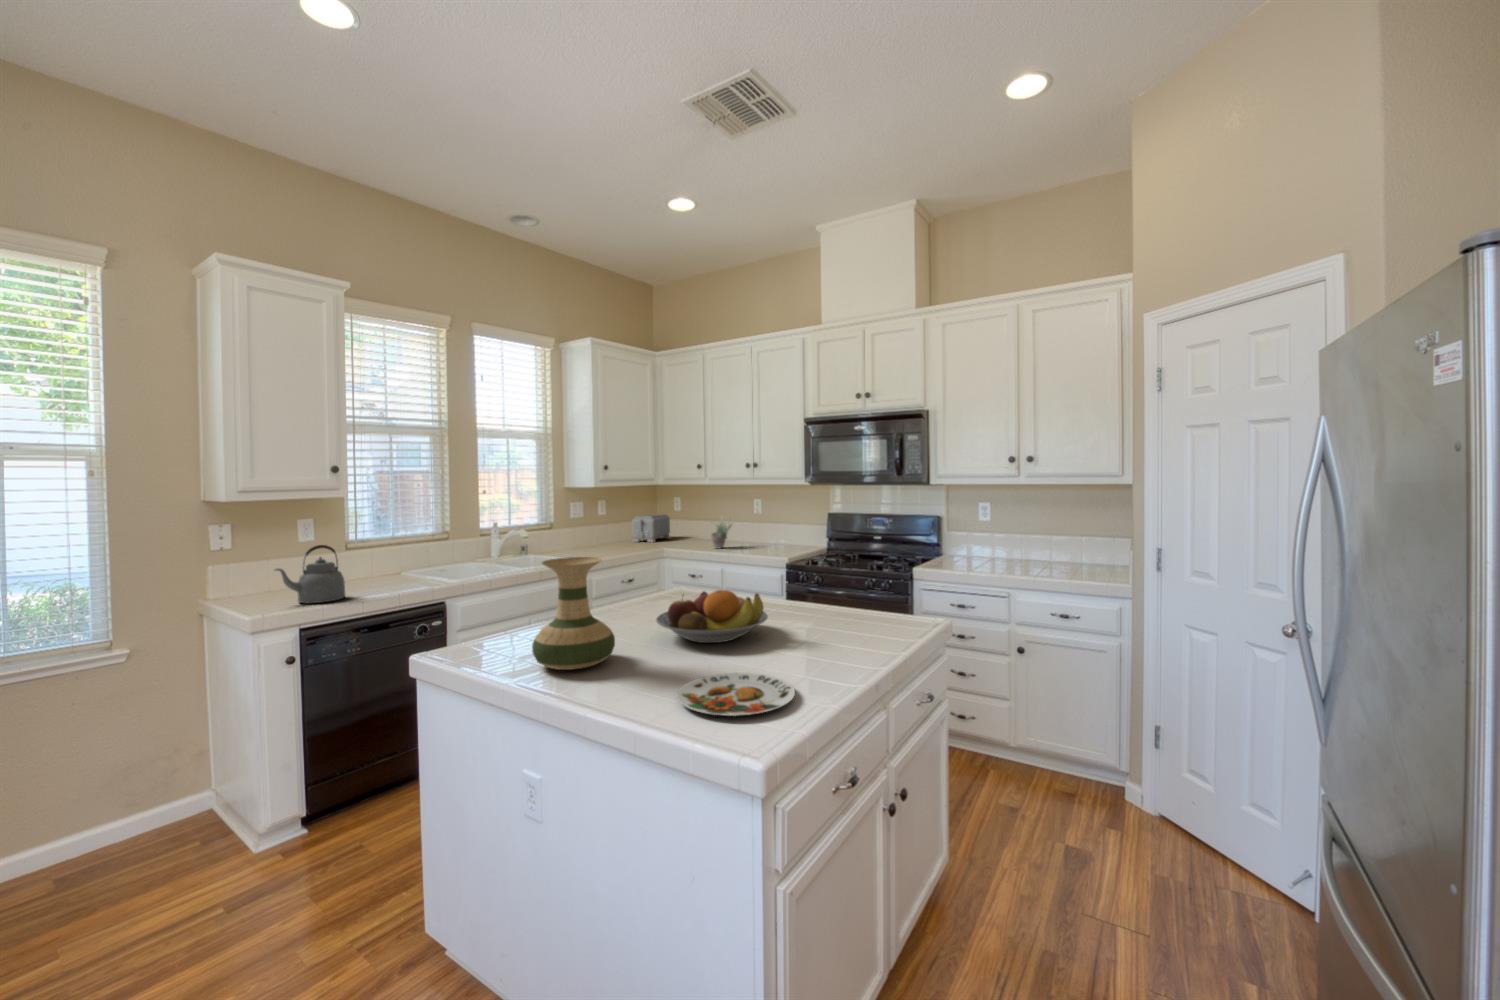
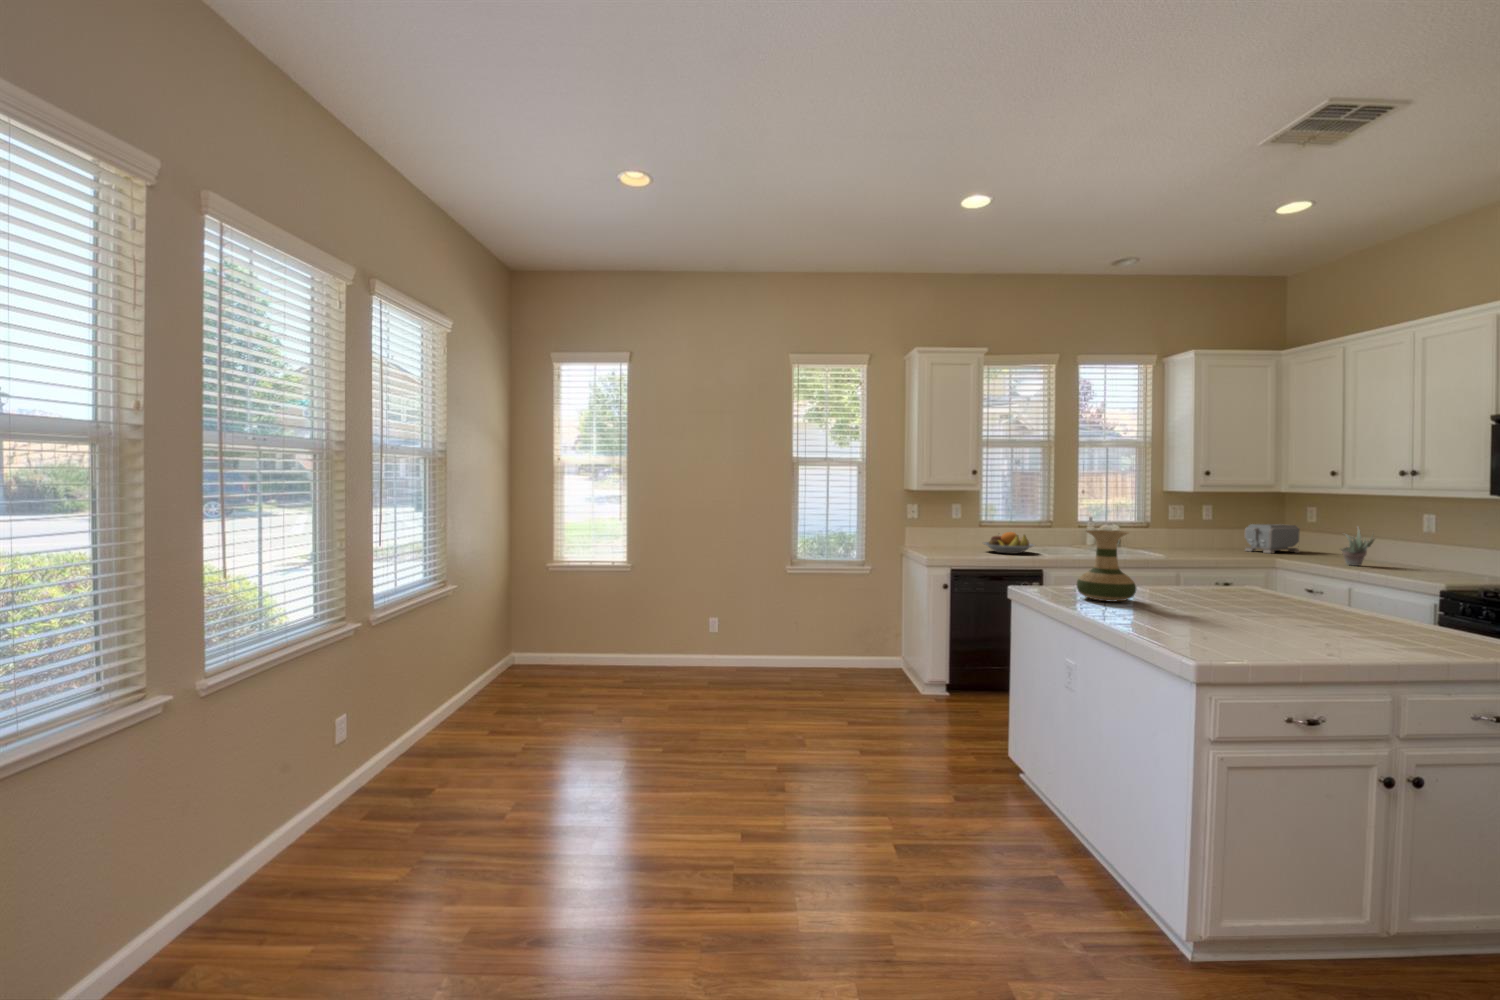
kettle: present [275,545,345,603] -> none [939,520,977,557]
fruit bowl: present [656,590,768,643] -> present [984,532,1034,554]
plate: present [677,673,795,716] -> none [1158,616,1258,635]

